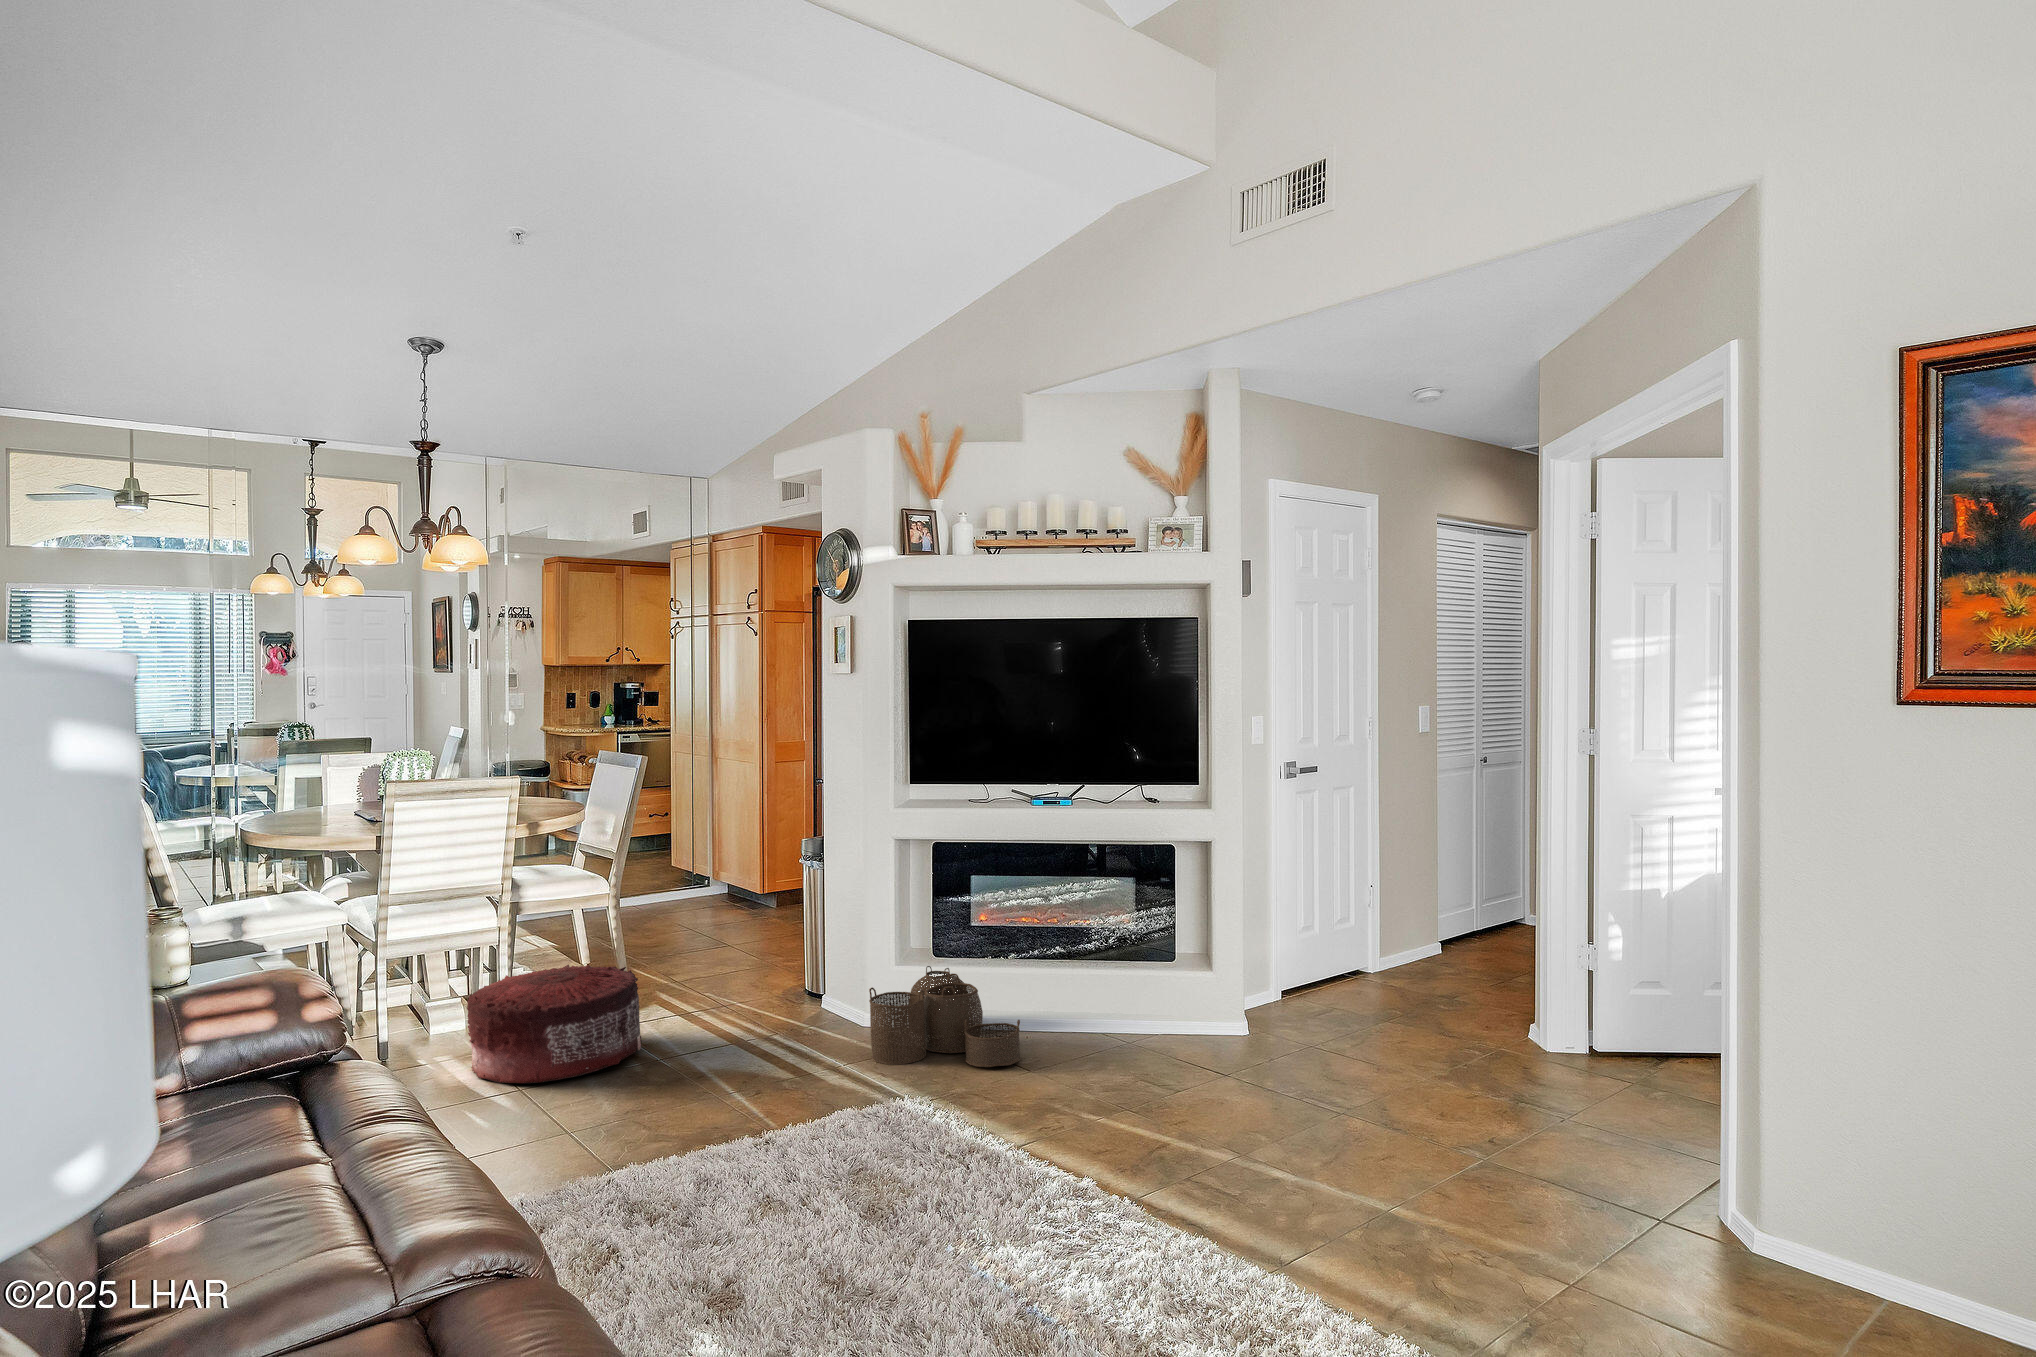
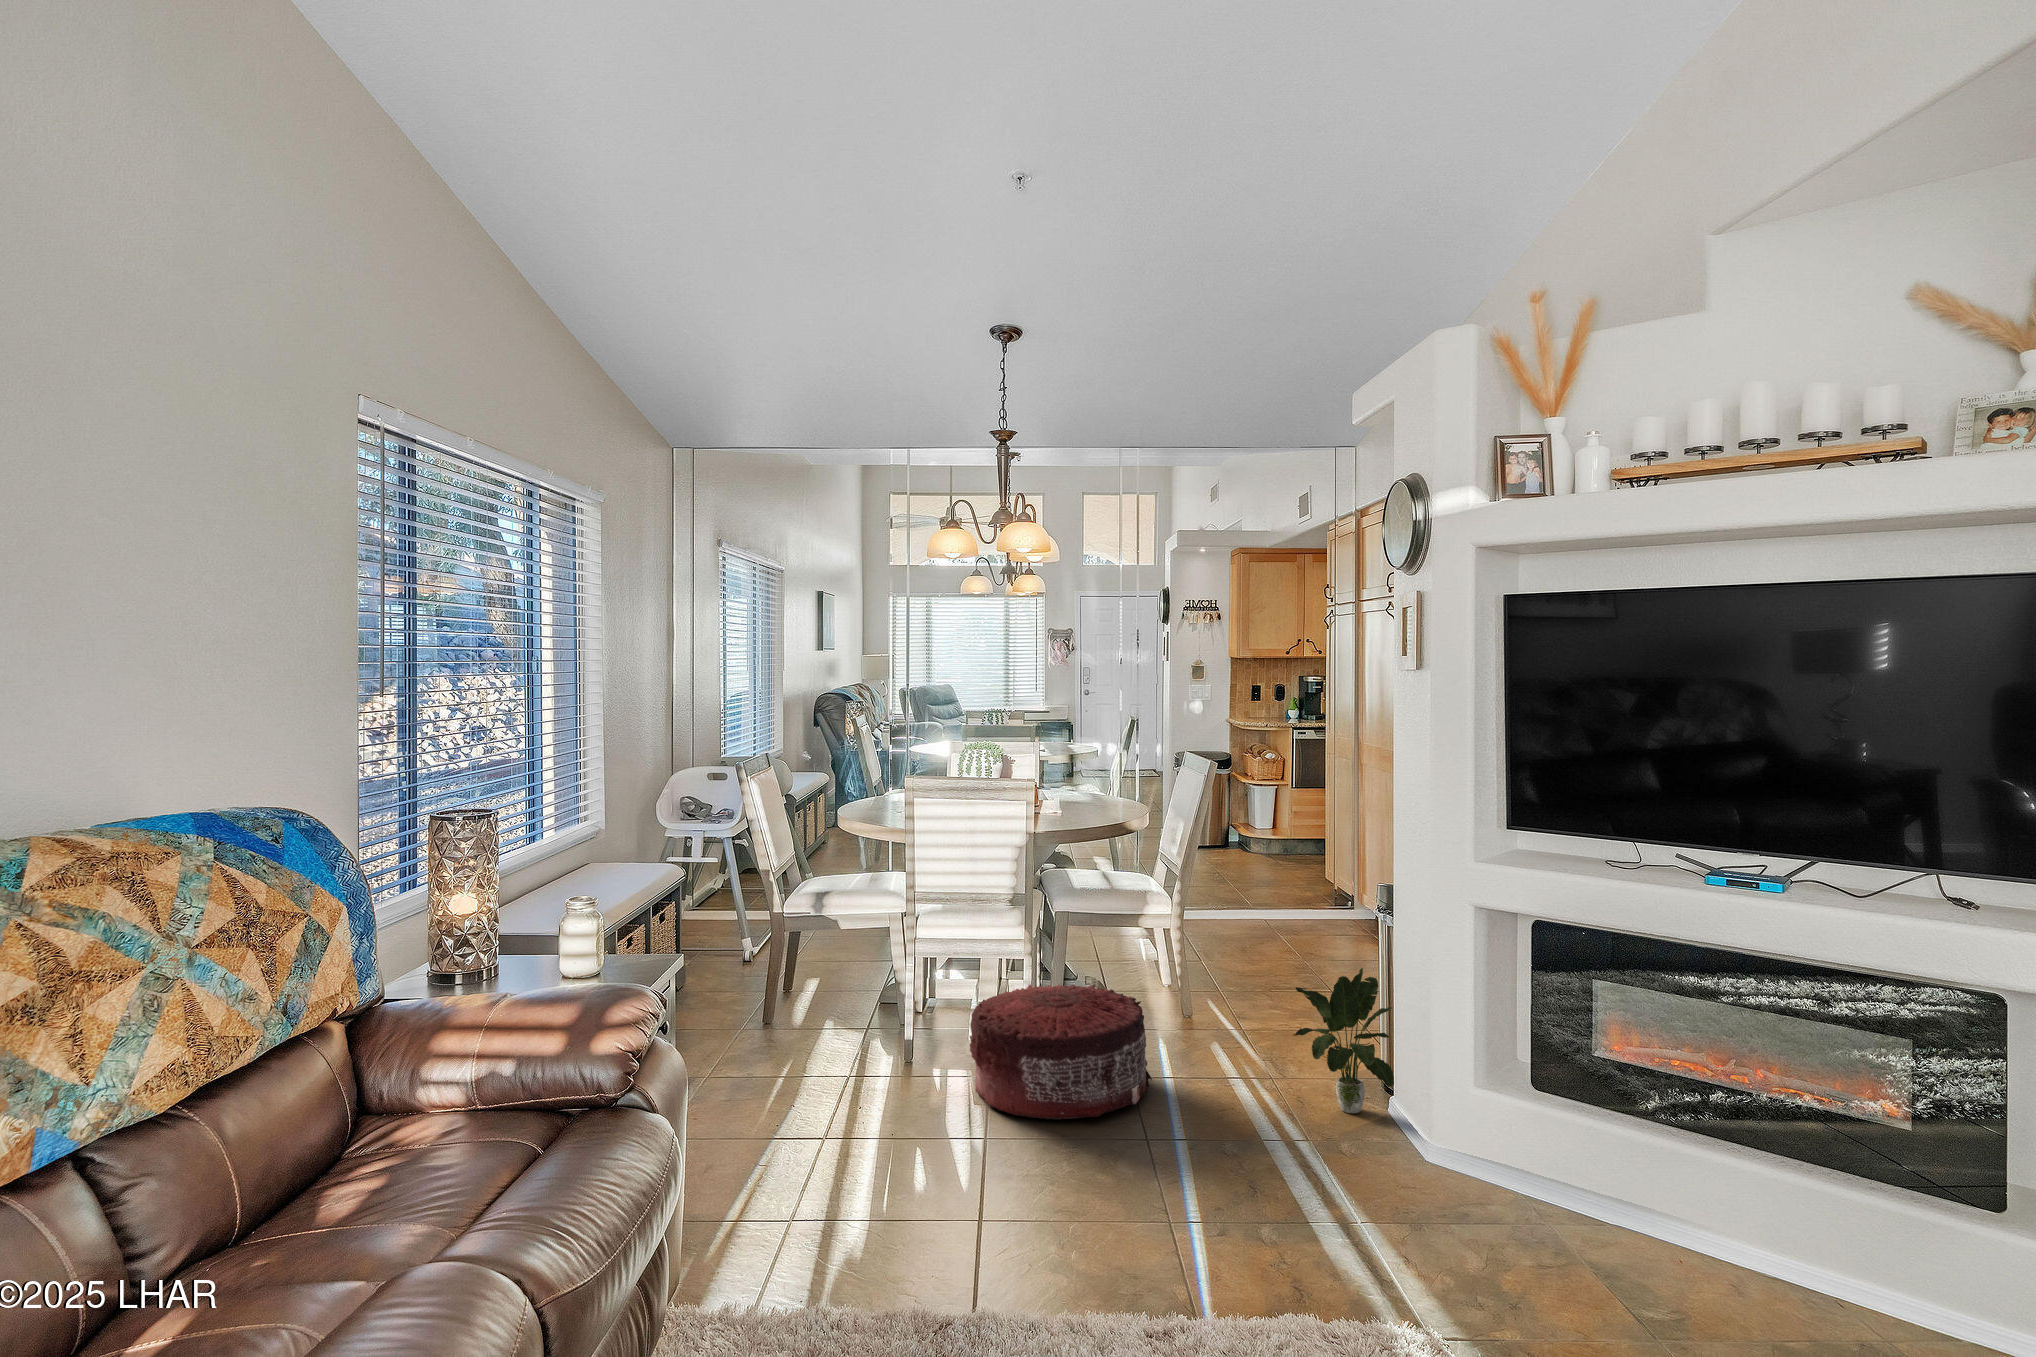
potted plant: none [751,905,837,1020] -> present [1293,968,1394,1113]
woven basket: present [869,966,1021,1067] -> none [1395,1091,1629,1302]

